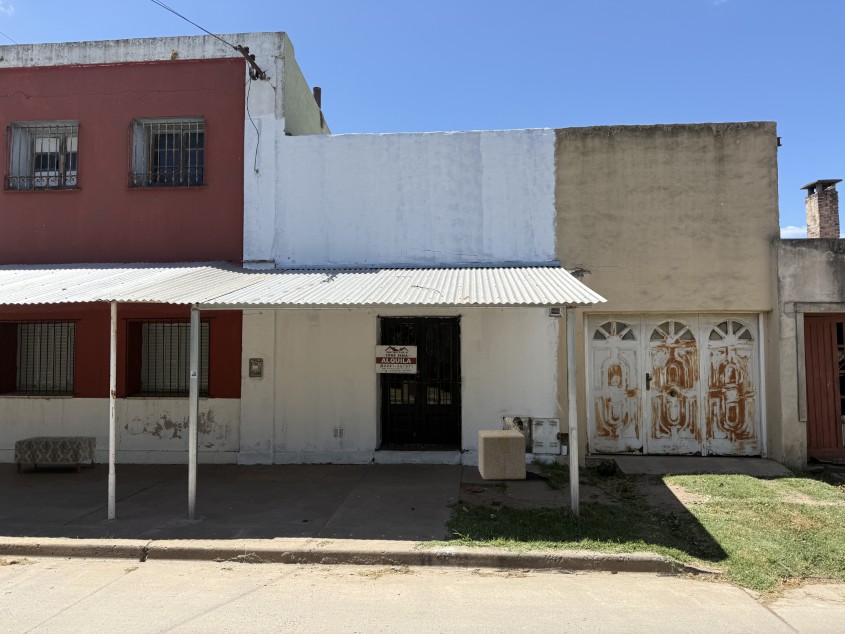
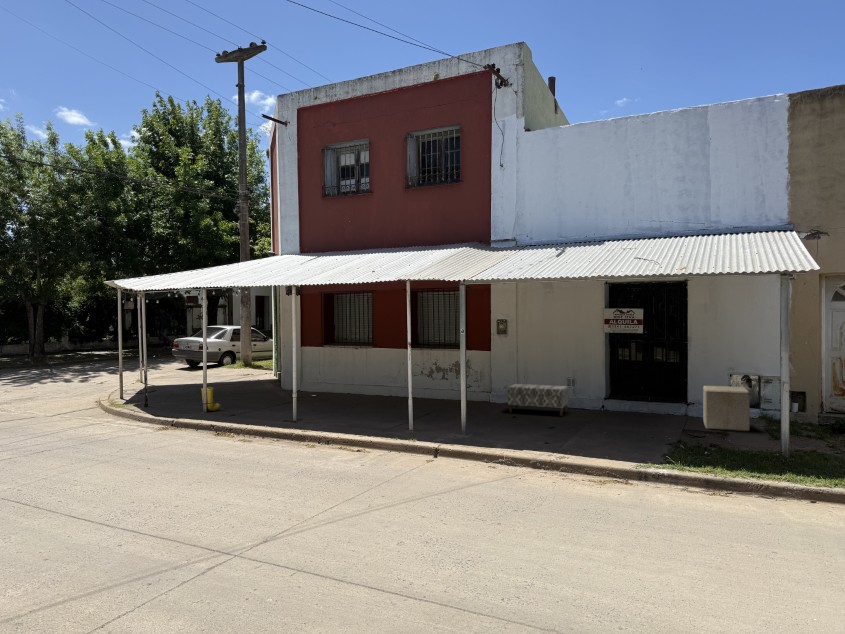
bench: present [14,436,97,473] -> present [508,384,568,416]

